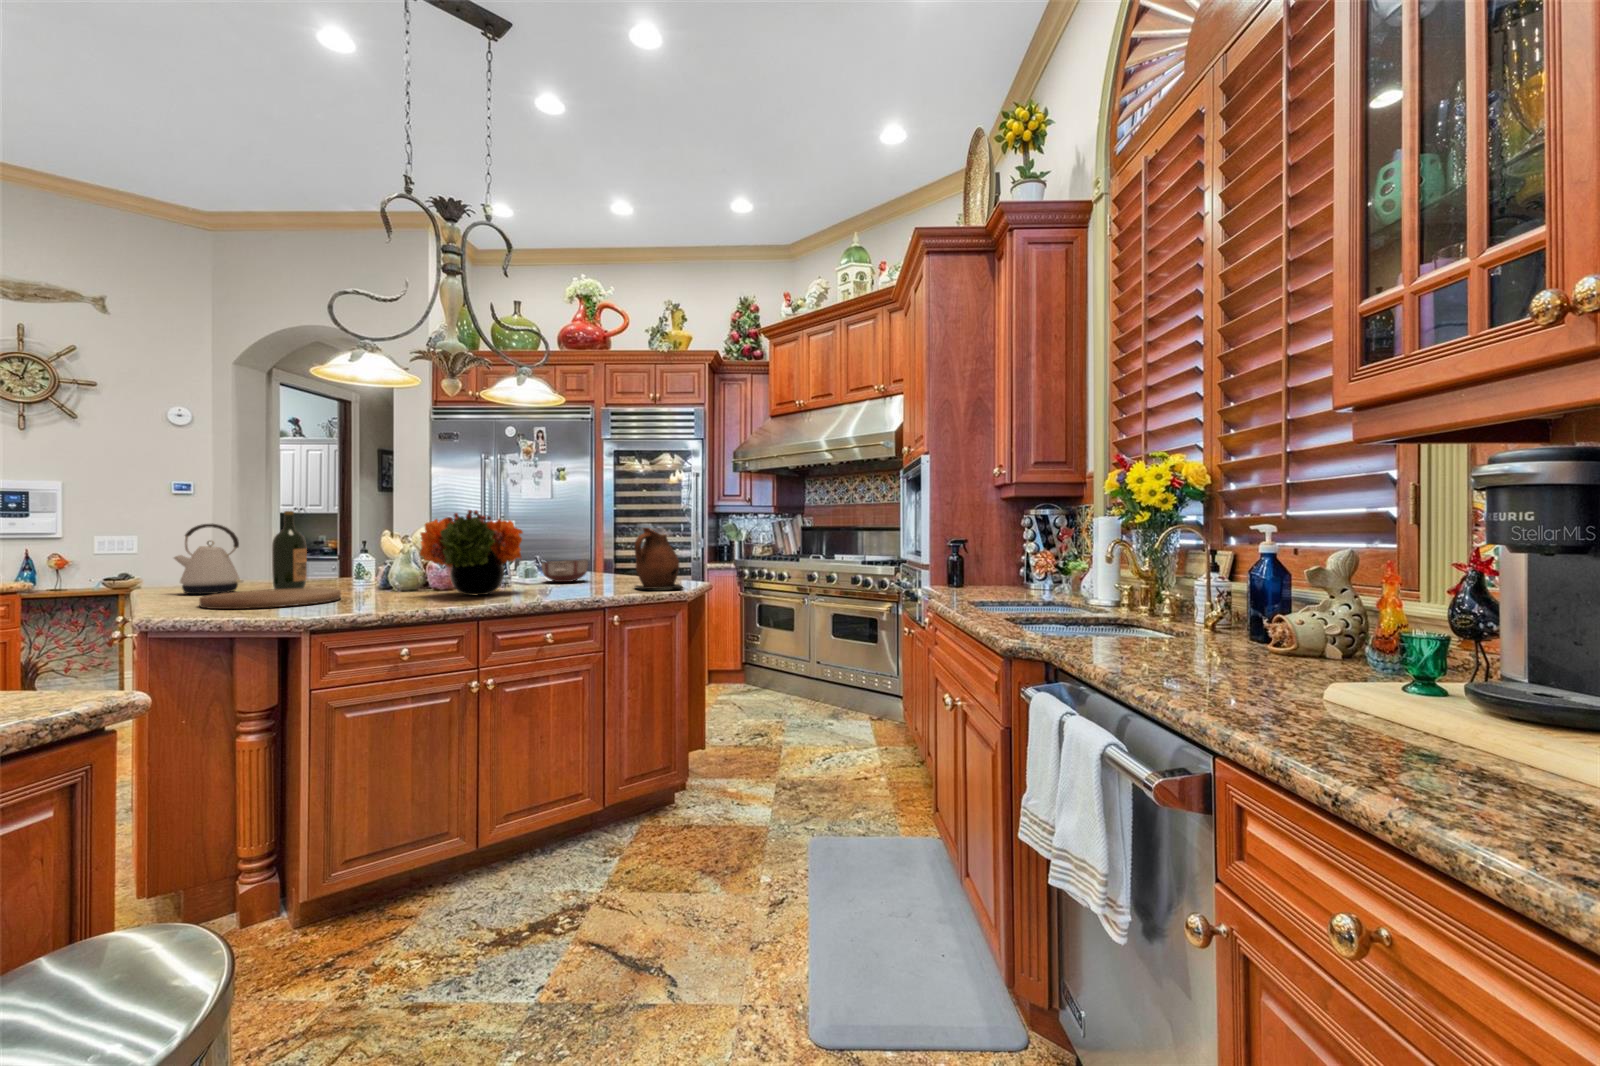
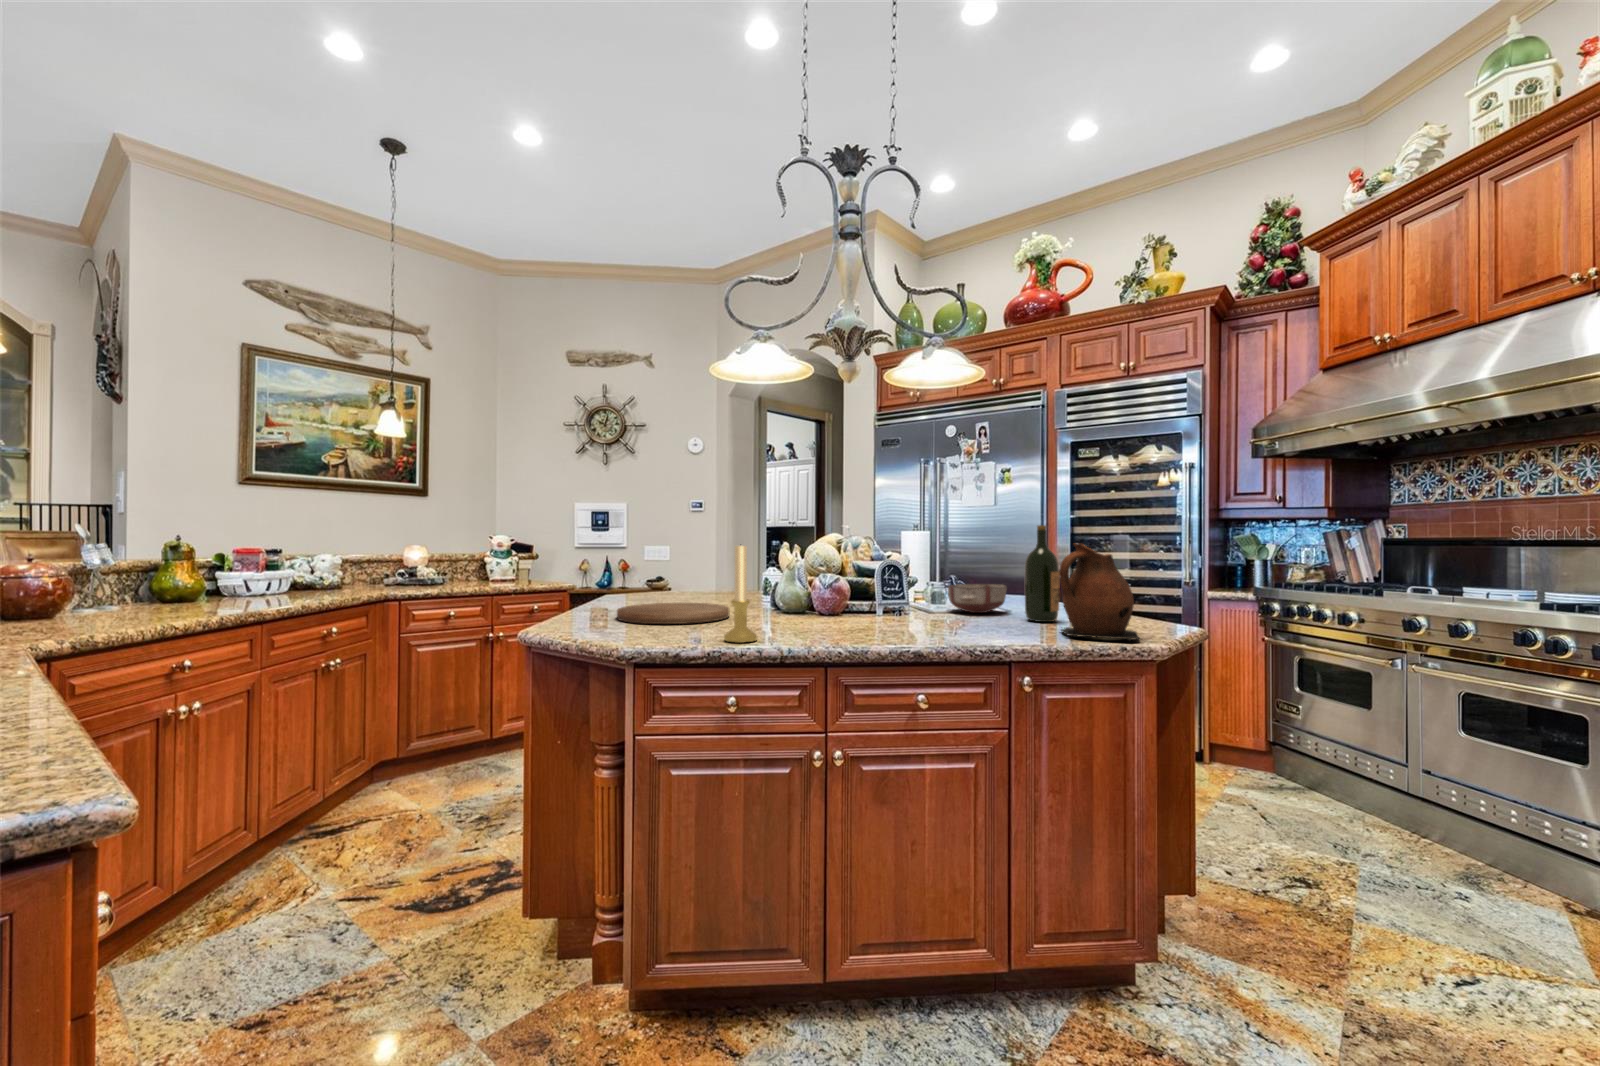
flower arrangement: present [420,510,523,596] -> none [794,520,912,626]
wine bottle: present [272,511,307,589] -> present [1025,525,1059,622]
kettle: present [174,524,243,594] -> none [629,536,675,602]
candle holder: none [369,527,404,612] -> present [724,545,757,643]

